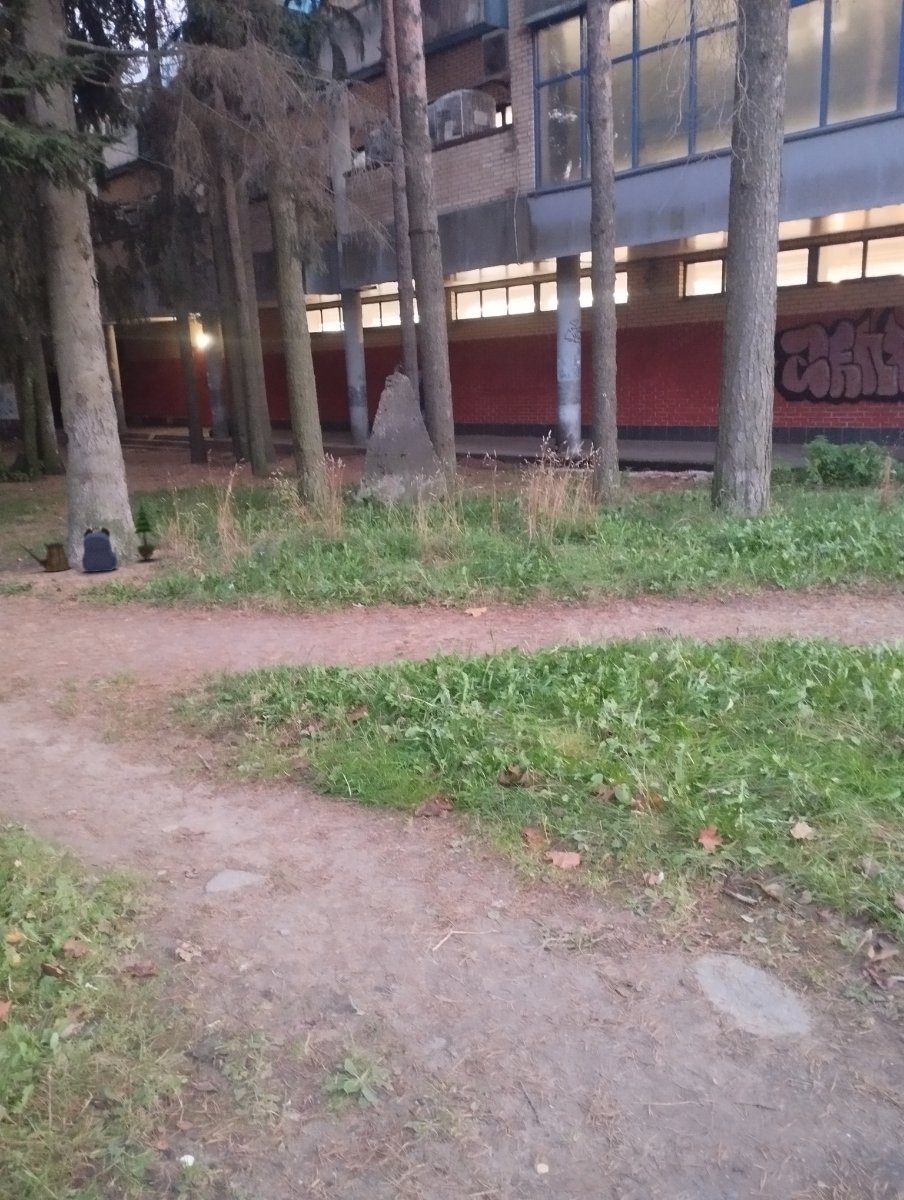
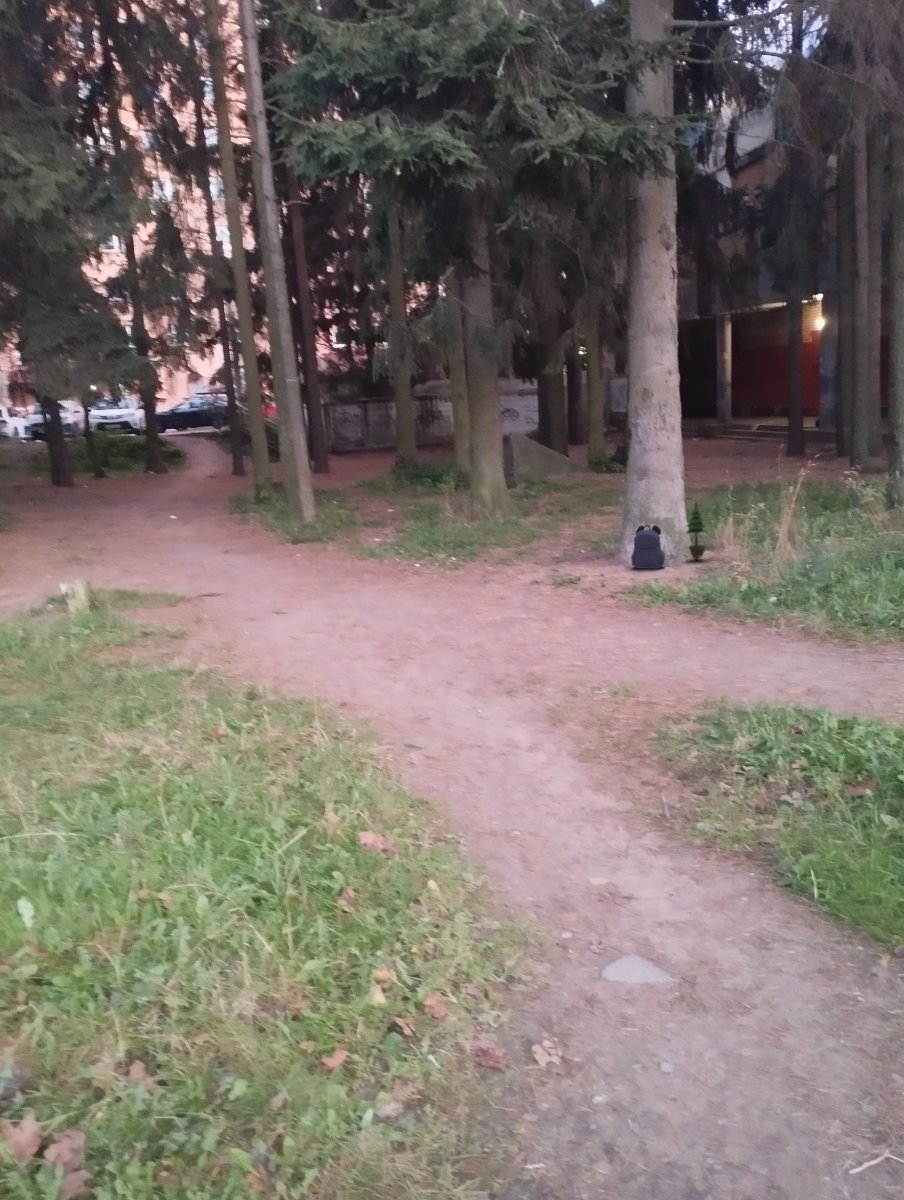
watering can: present [20,543,70,572] -> none [577,536,627,565]

